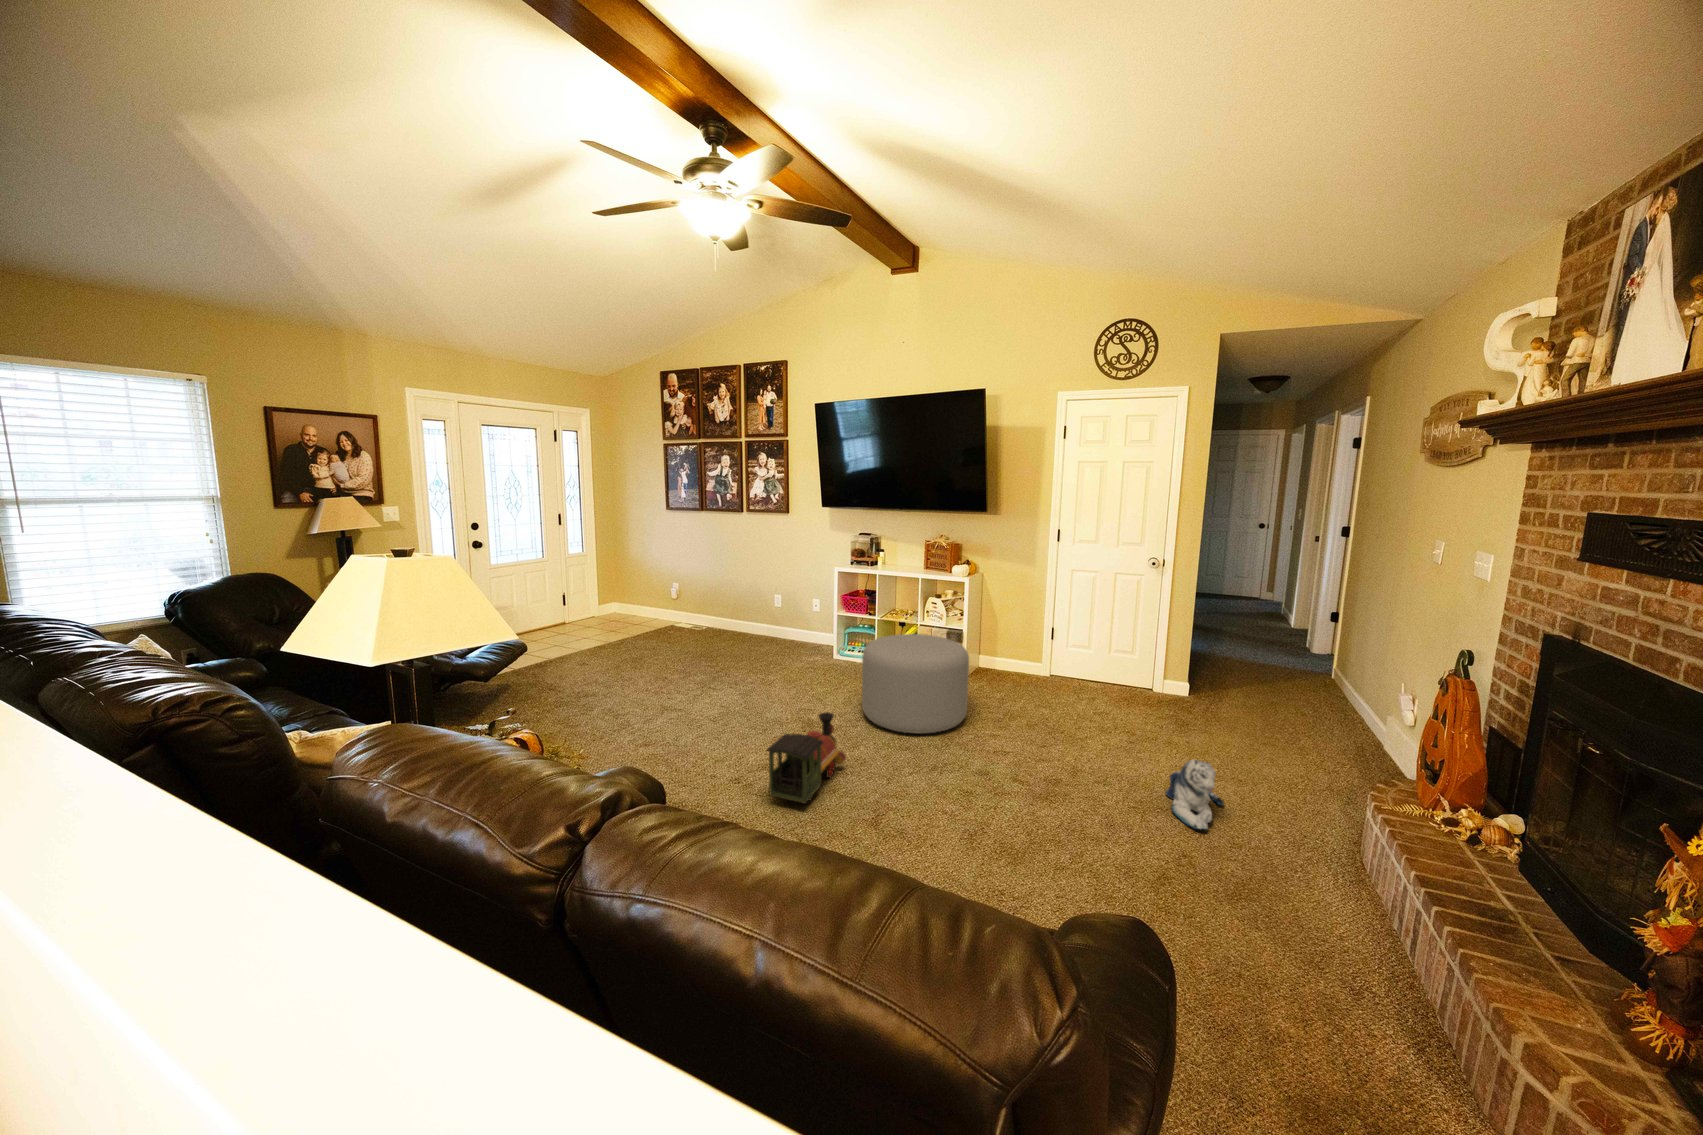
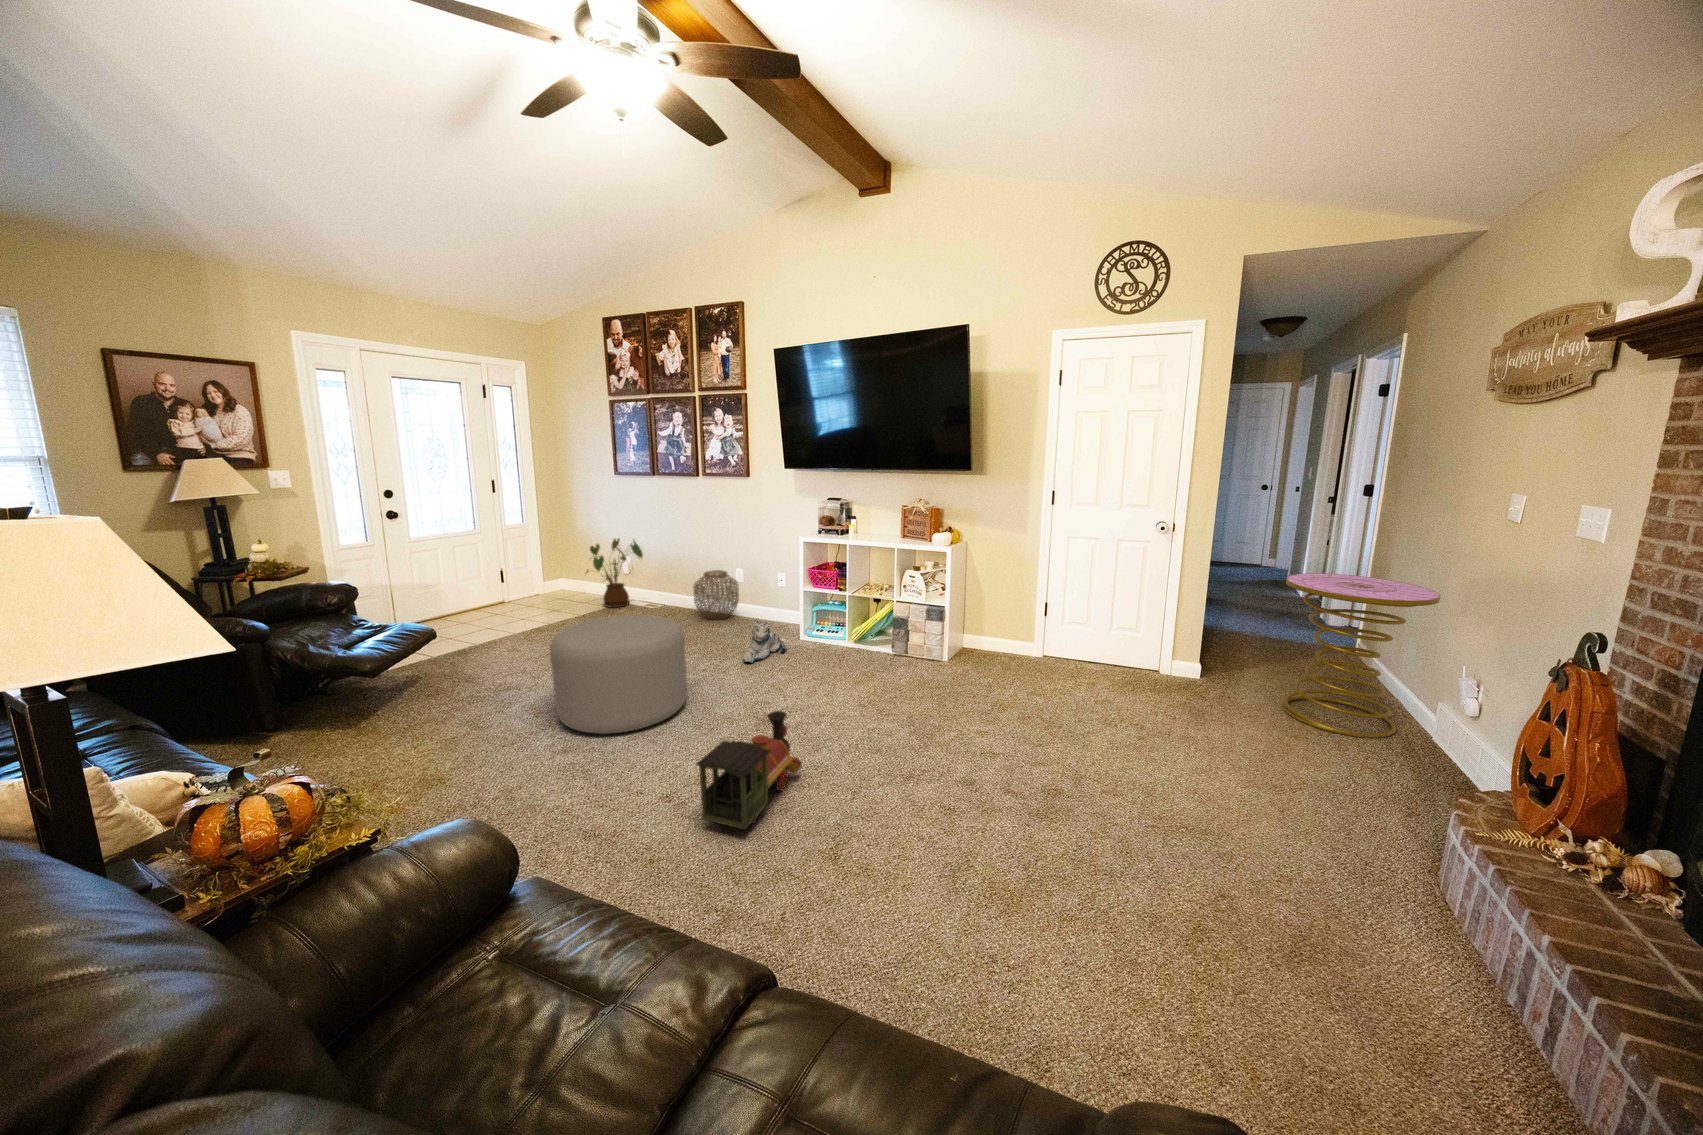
house plant: none [637,566,690,629] -> present [586,539,643,608]
woven basket: none [736,596,776,641] -> present [694,570,739,620]
side table: none [1260,605,1388,747] -> present [1281,573,1440,738]
ottoman: present [862,634,969,734] -> present [550,615,687,734]
plush toy: present [1165,760,1224,829] -> present [743,621,787,663]

